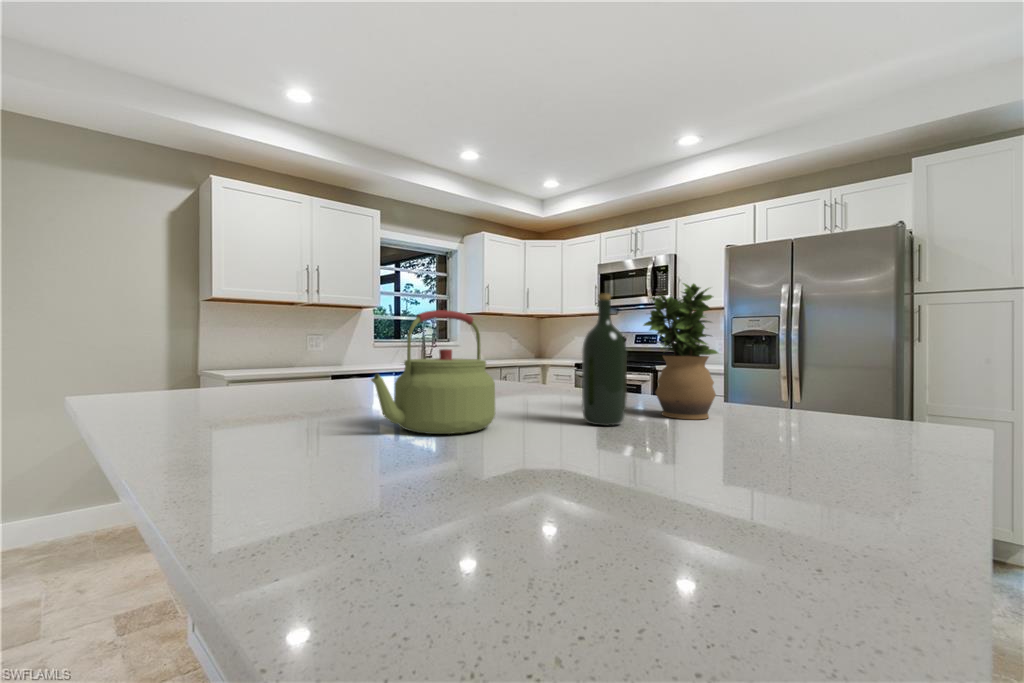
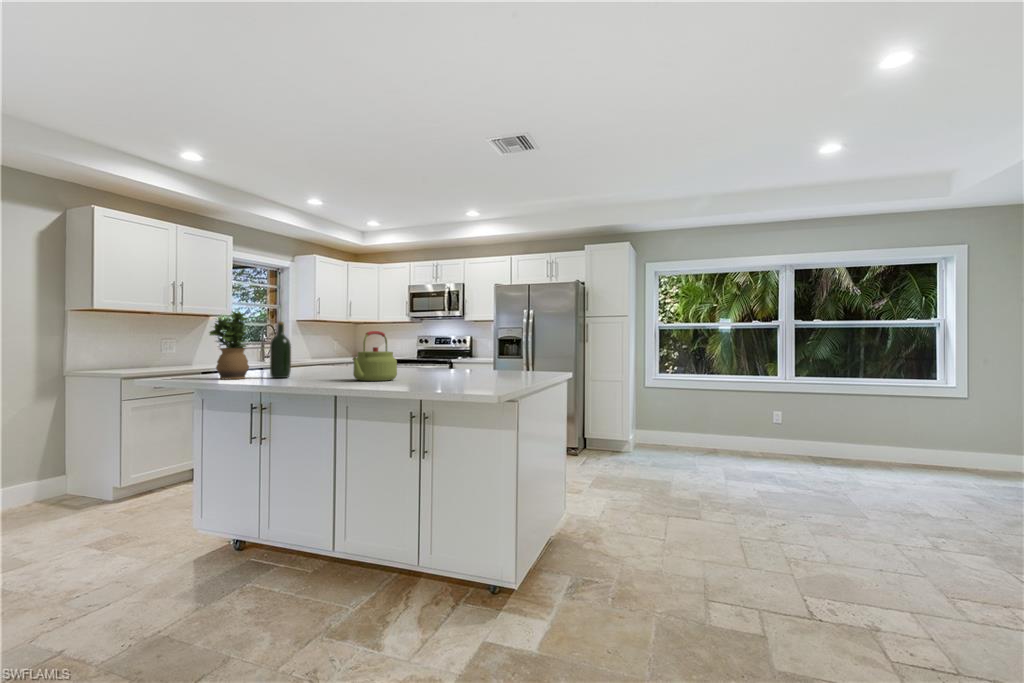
potted plant: present [644,283,718,419] -> present [209,312,249,379]
wine bottle: present [582,294,627,426] -> present [270,322,291,378]

